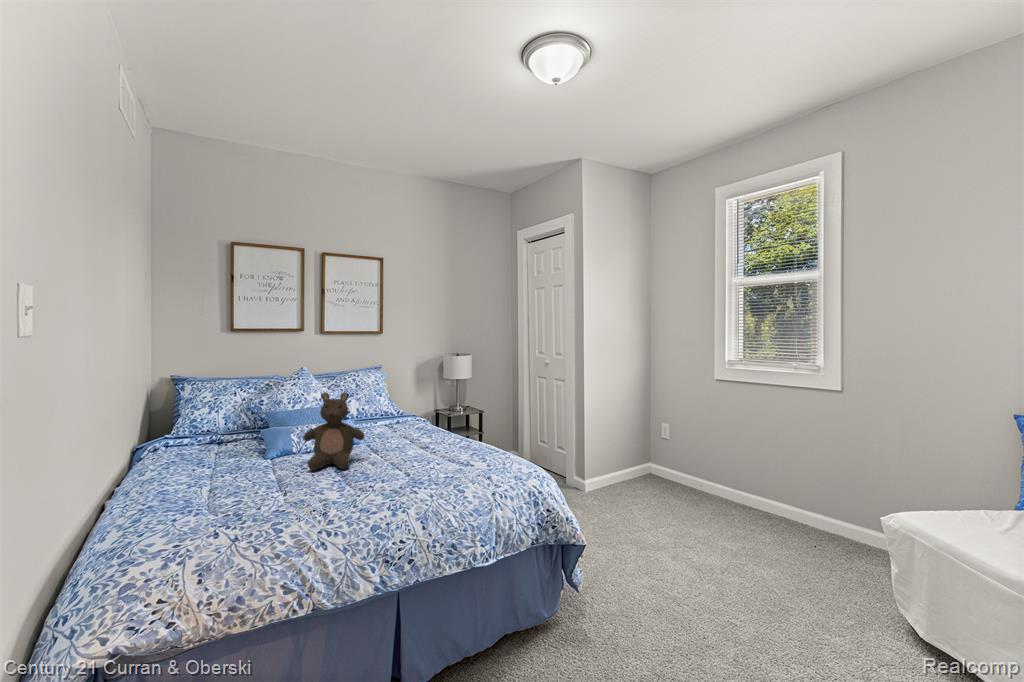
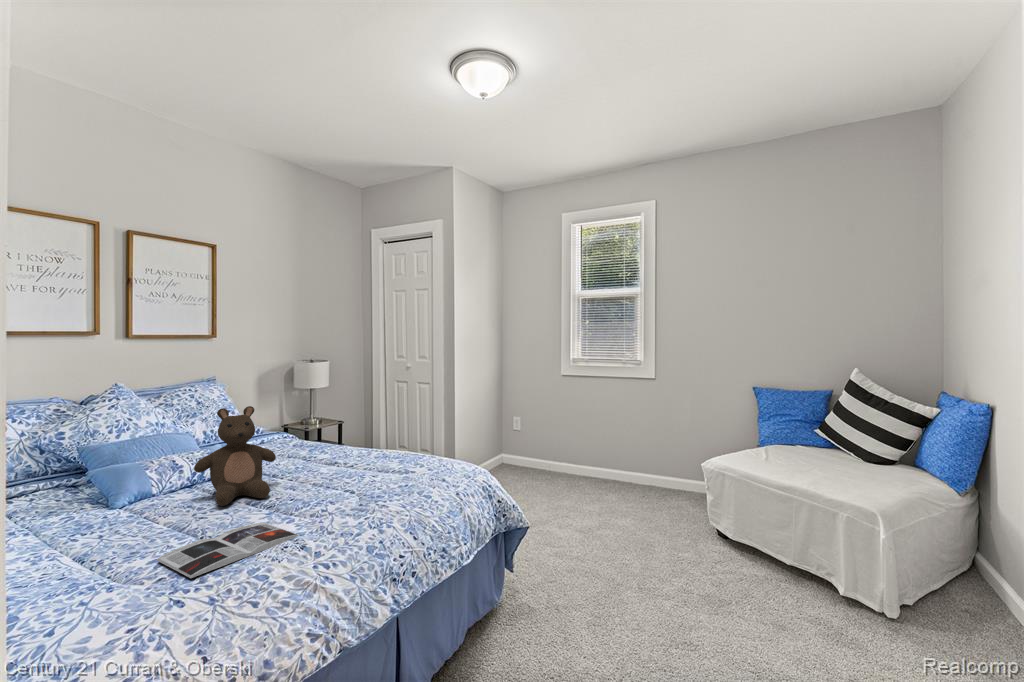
magazine: none [232,488,330,520] -> present [157,523,299,578]

